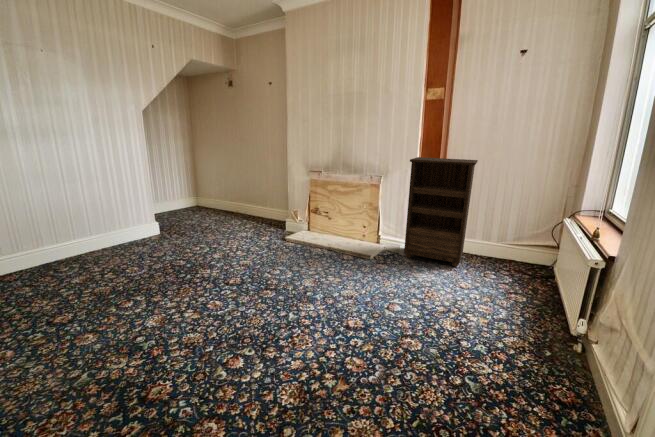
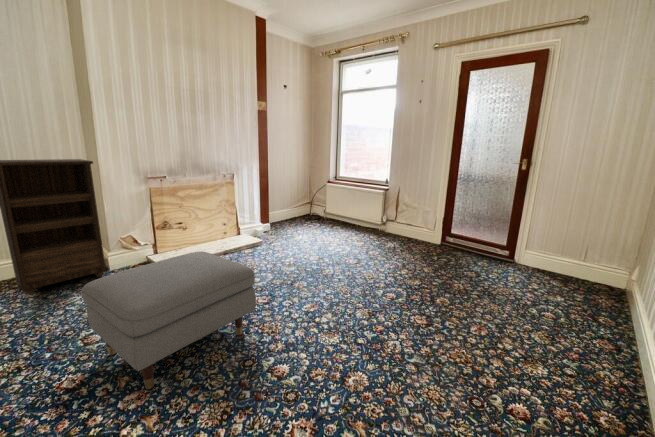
ottoman: none [355,262,516,402] -> present [81,252,256,389]

